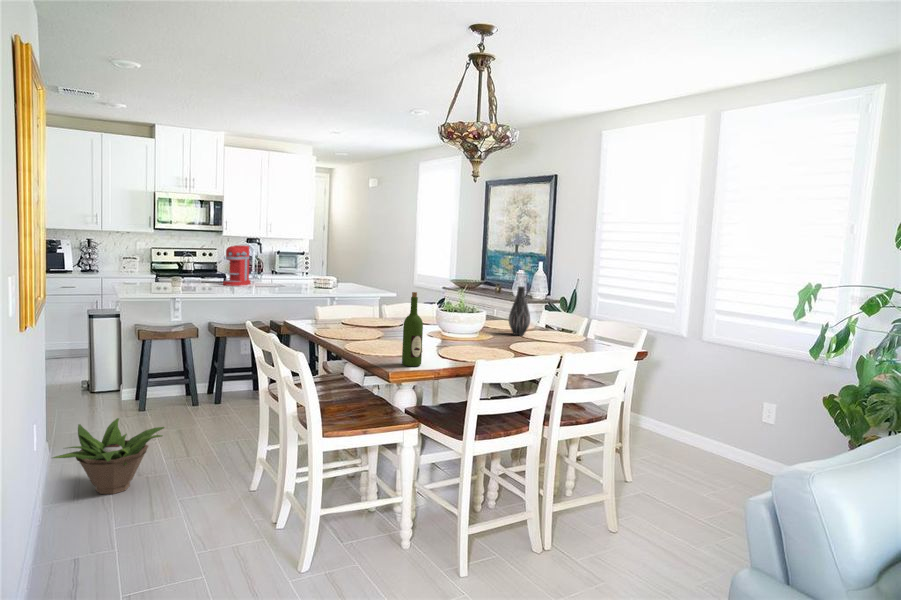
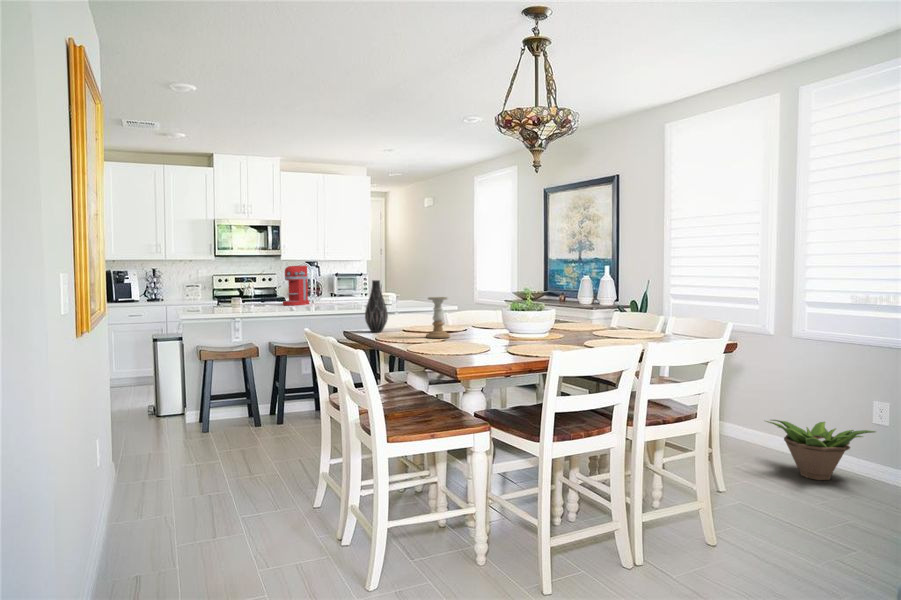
vase: present [509,286,530,335] -> present [365,280,388,332]
wine bottle: present [402,292,423,366] -> none [469,282,490,362]
candle holder: none [364,295,387,335] -> present [426,297,450,338]
decorative plant: present [53,418,164,494] -> present [766,420,875,480]

